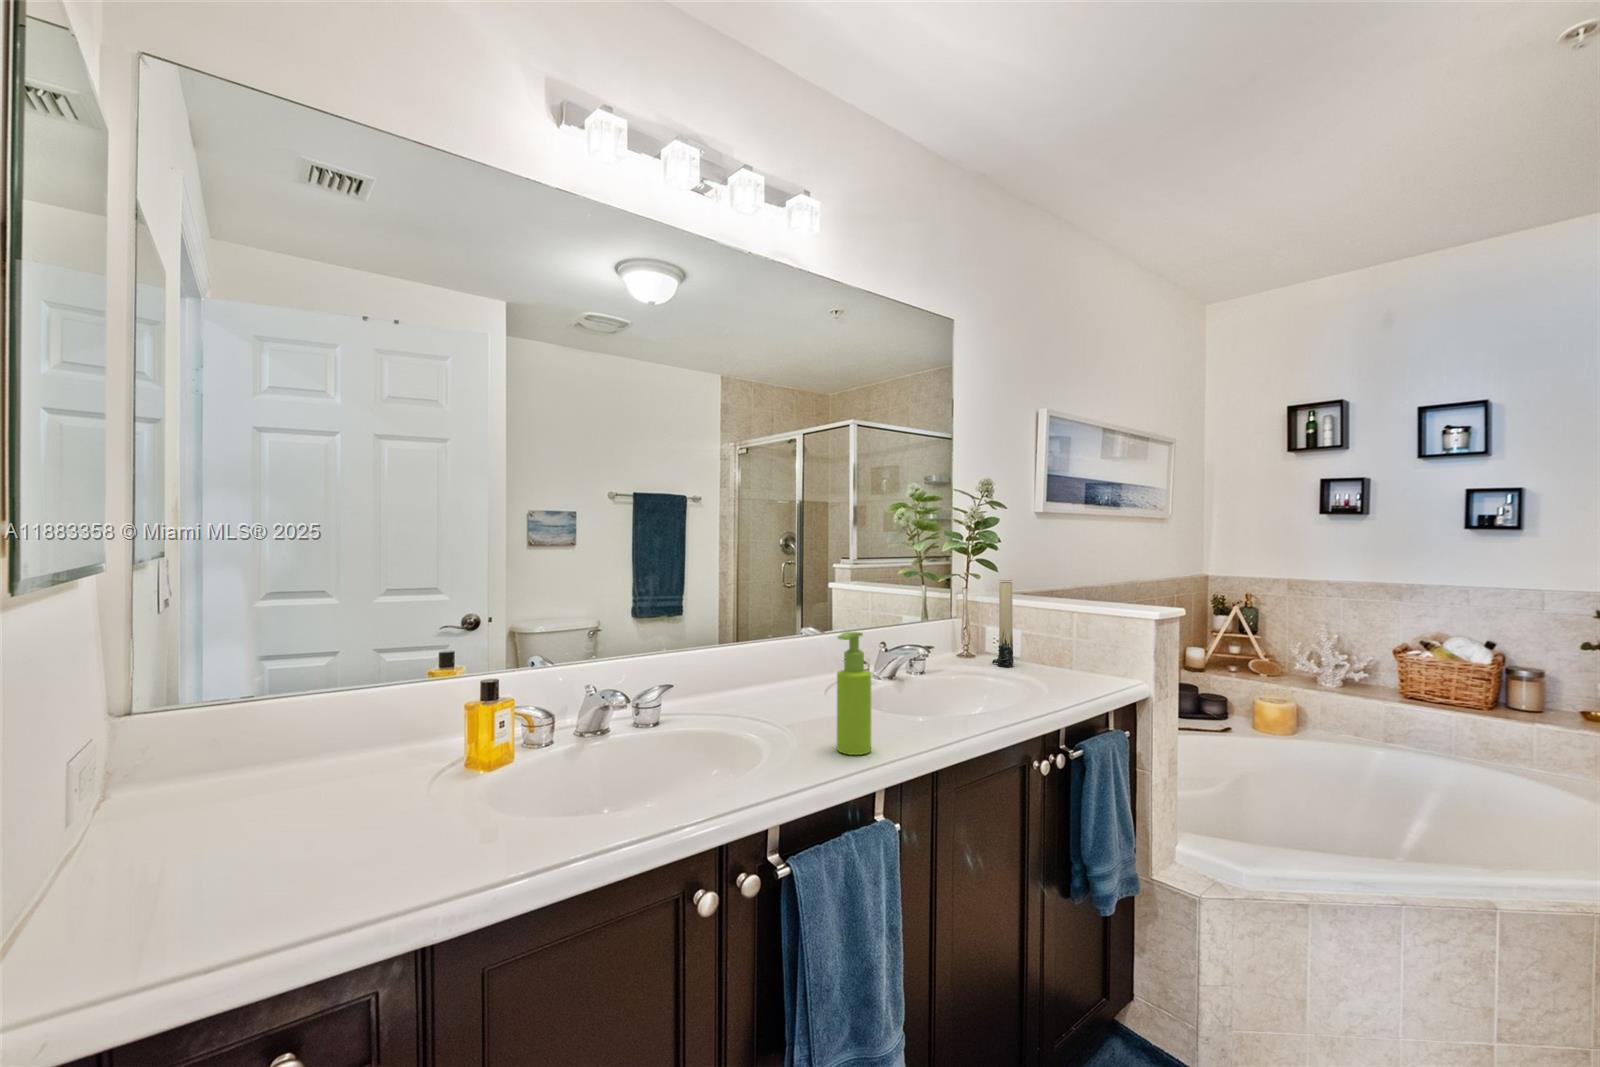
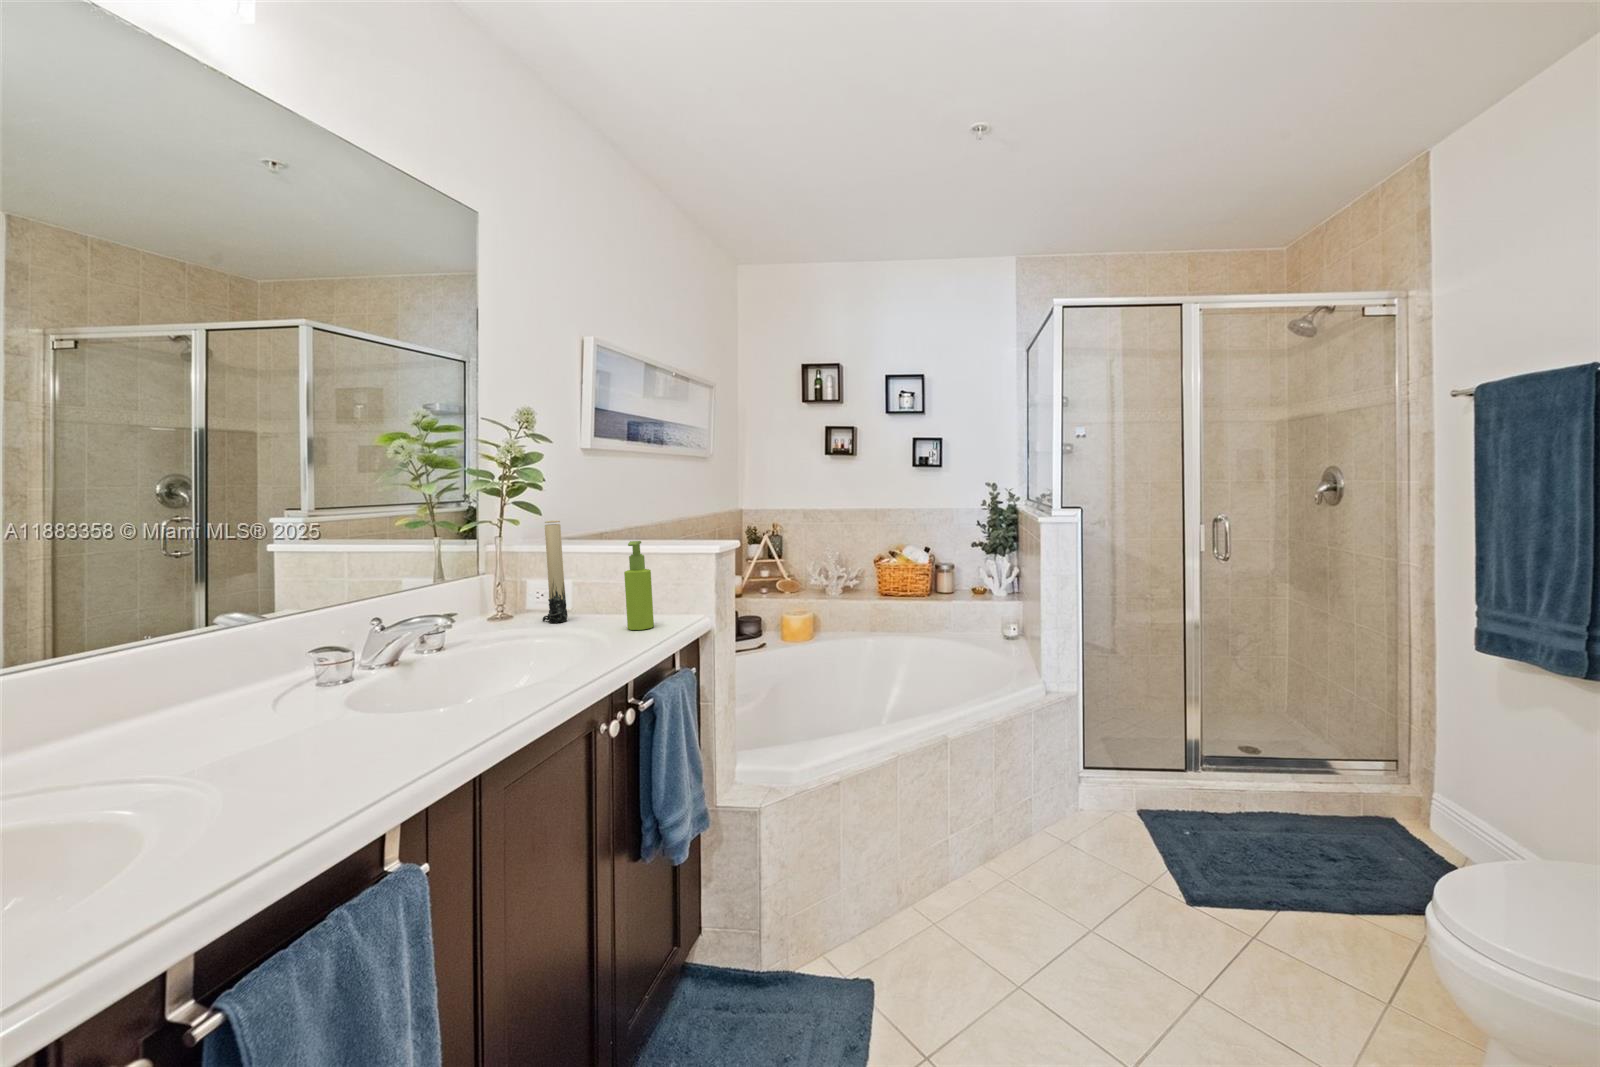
soap dispenser: present [837,632,871,755] -> present [624,541,654,630]

